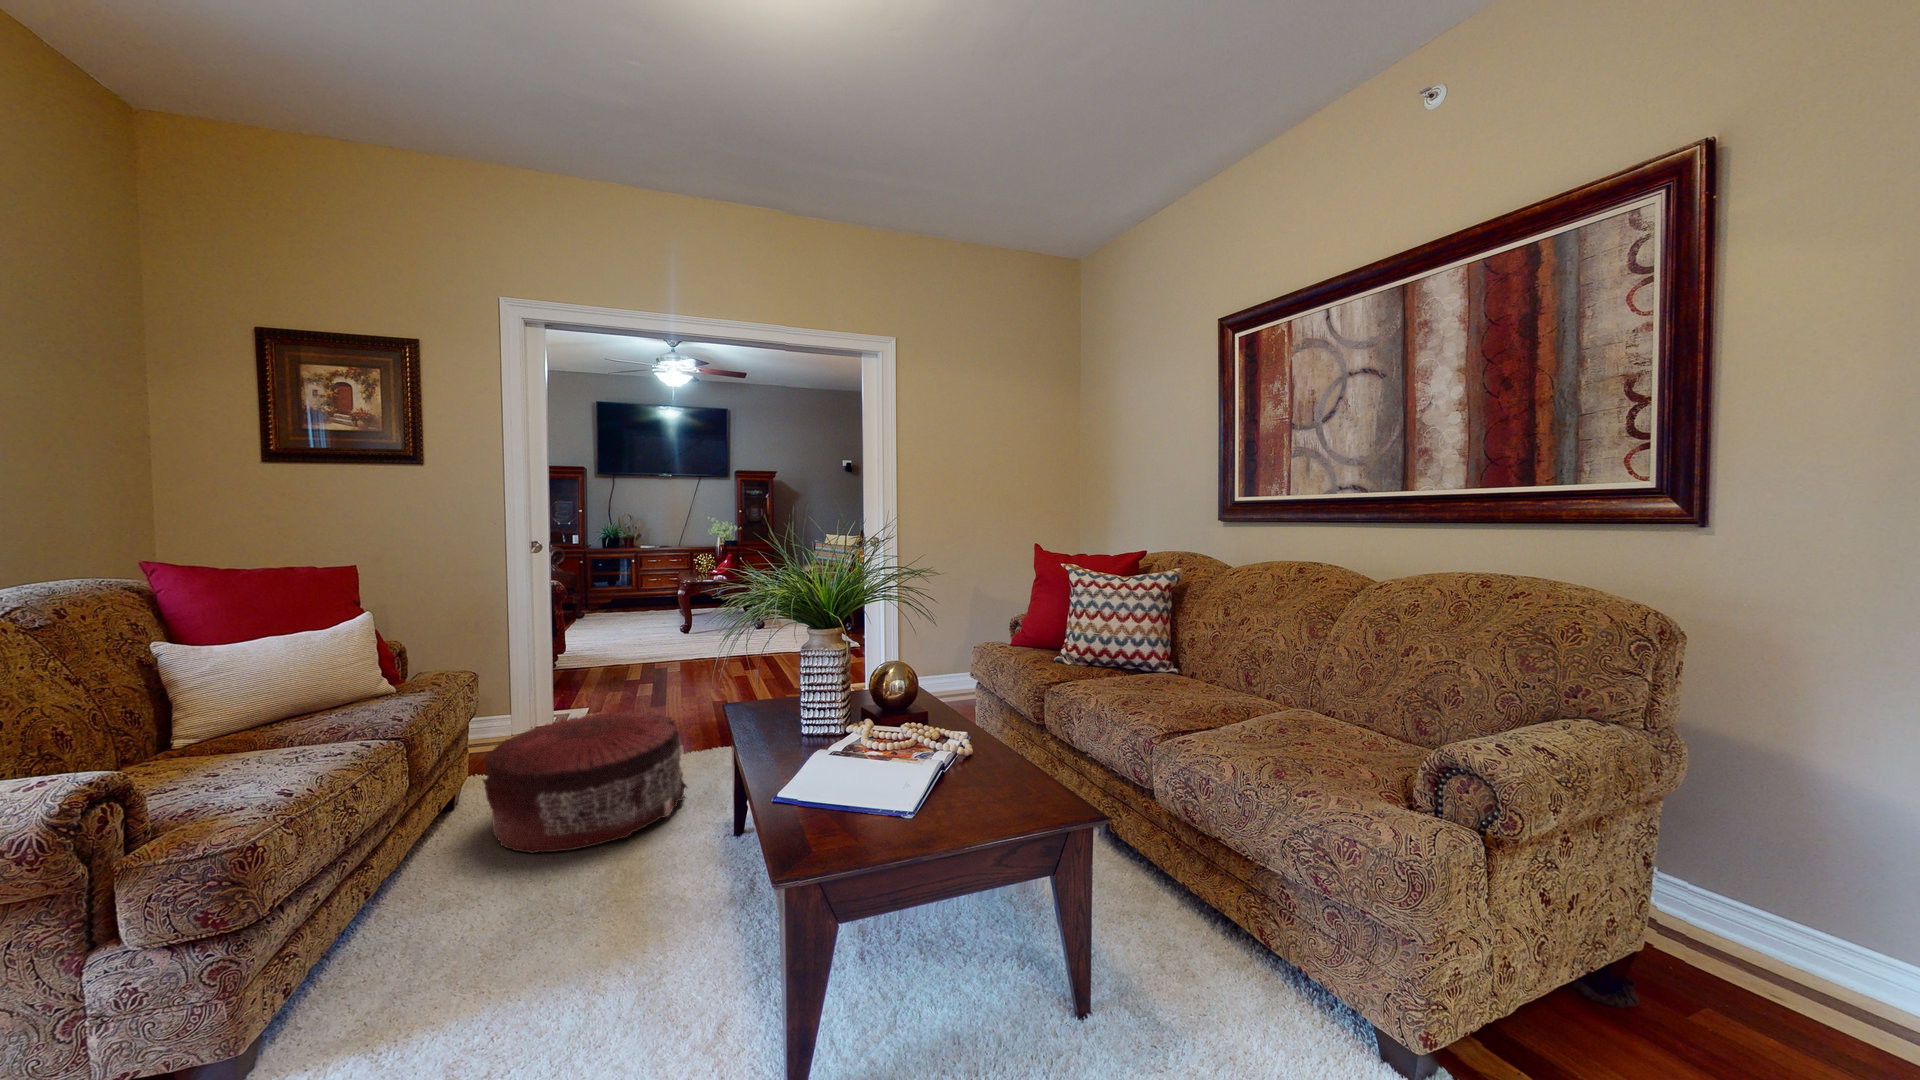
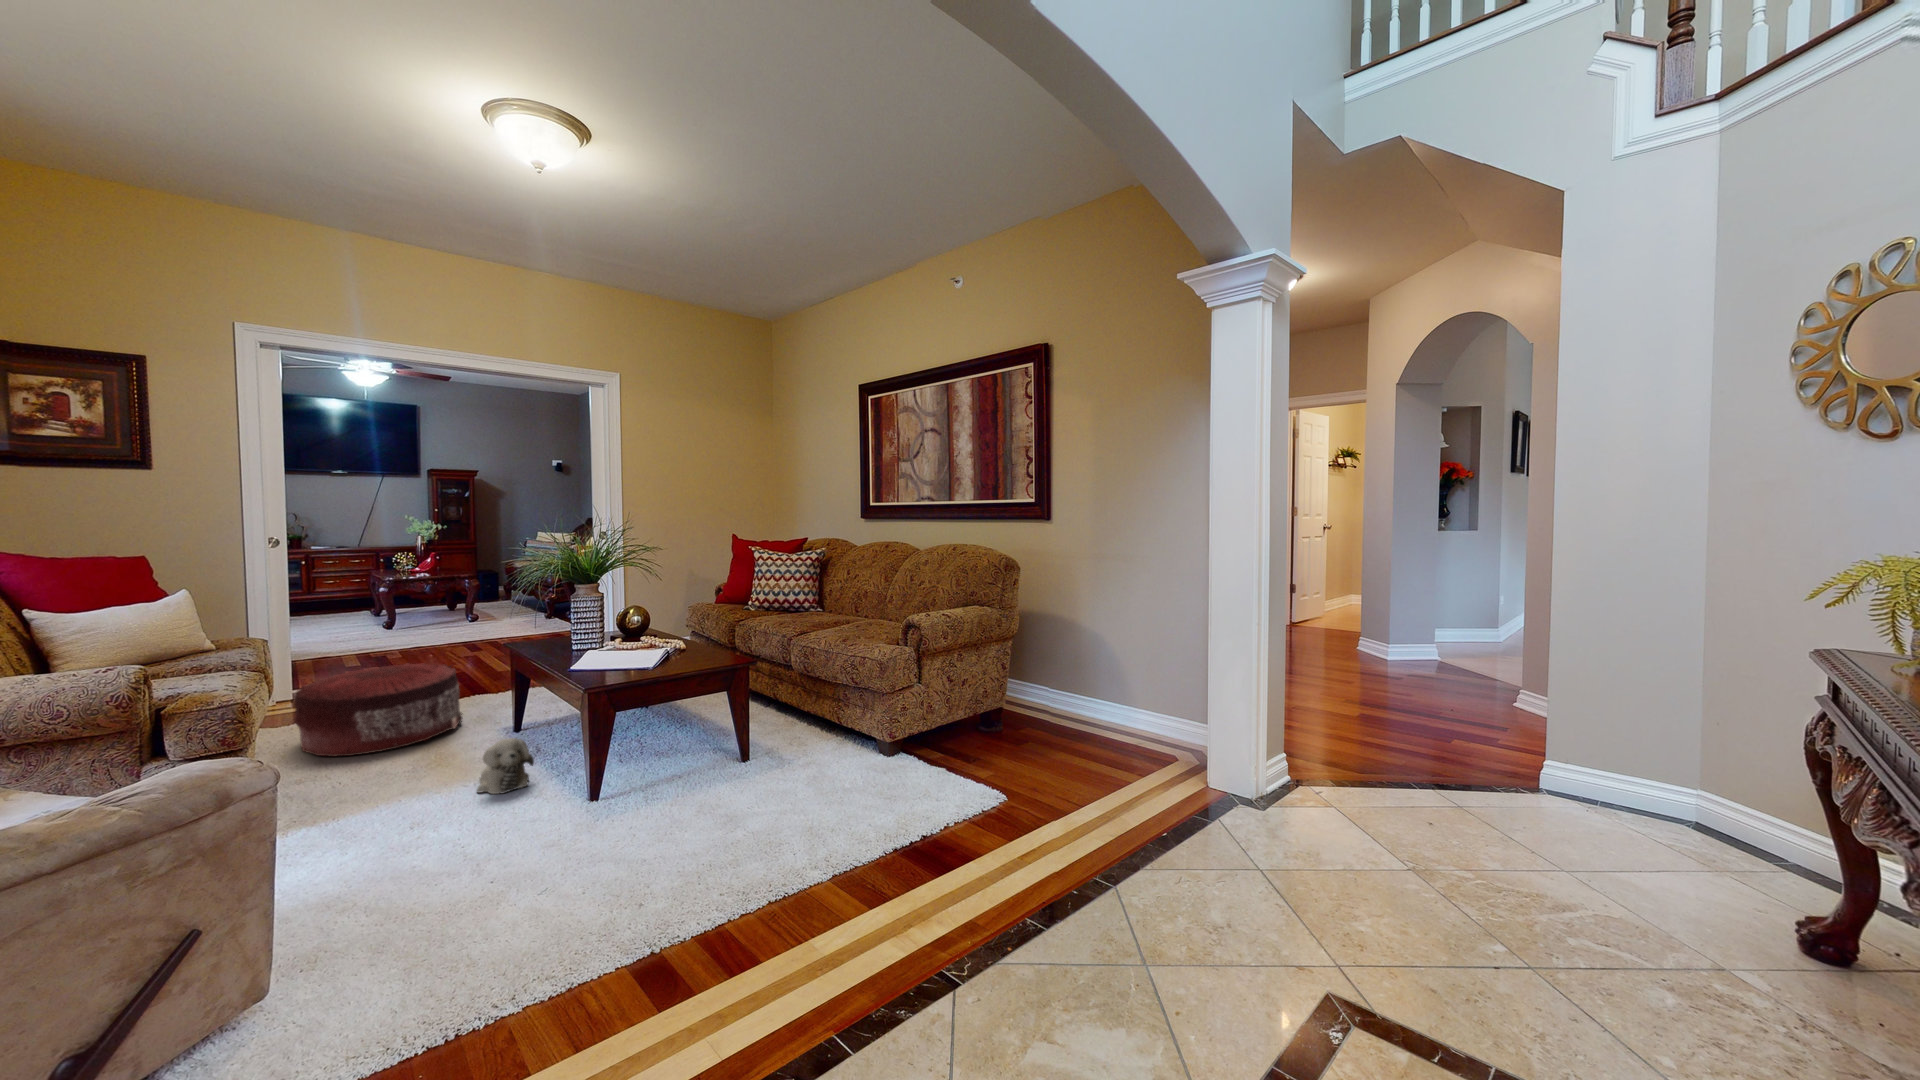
plush toy: none [627,915,722,1027] -> present [477,738,534,794]

